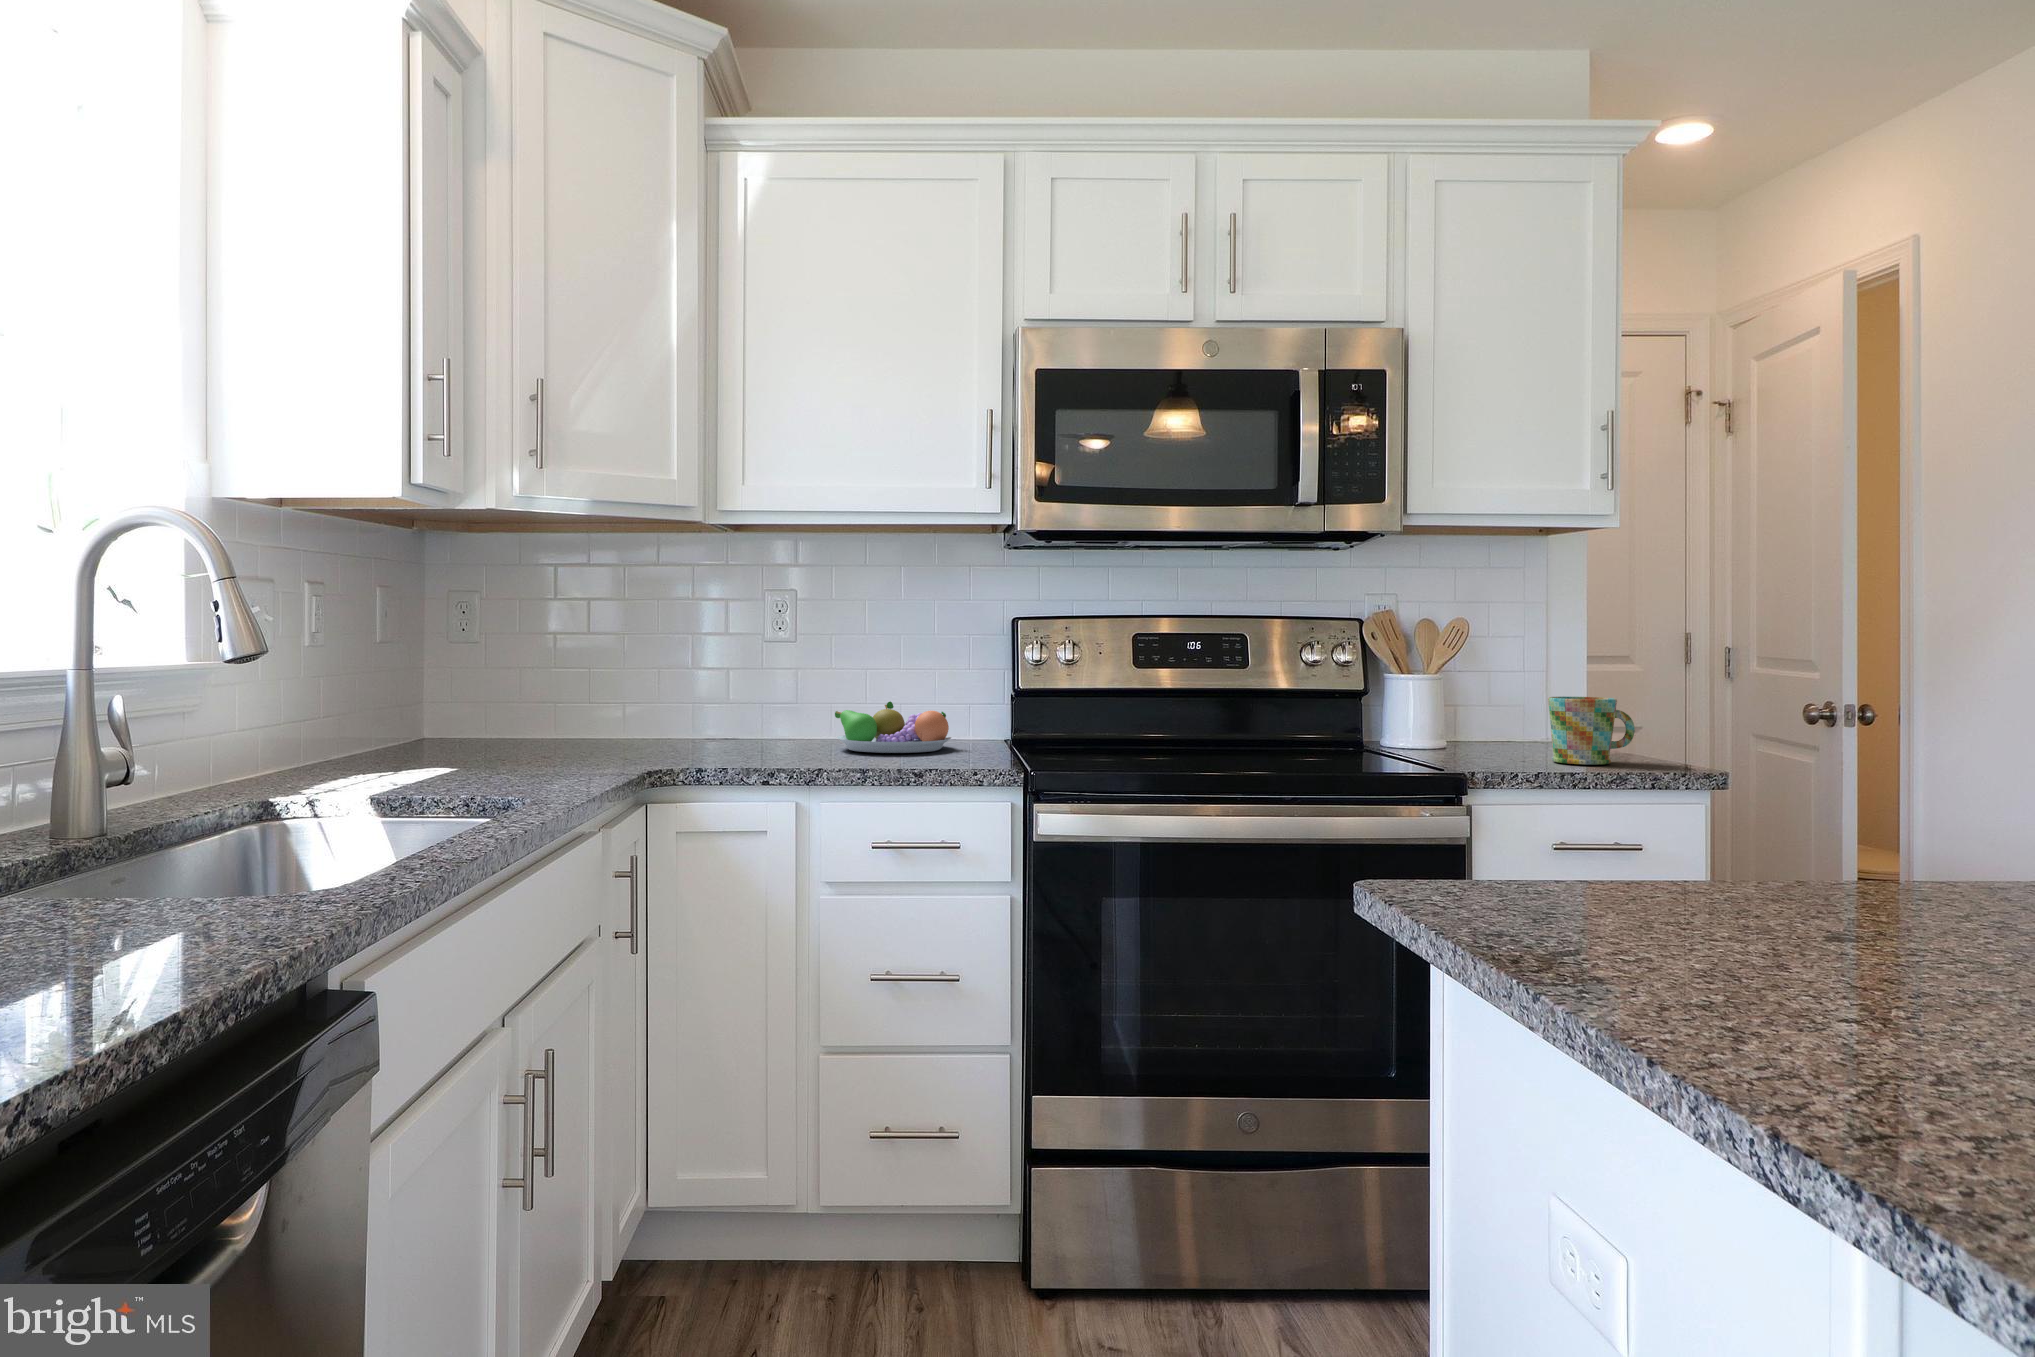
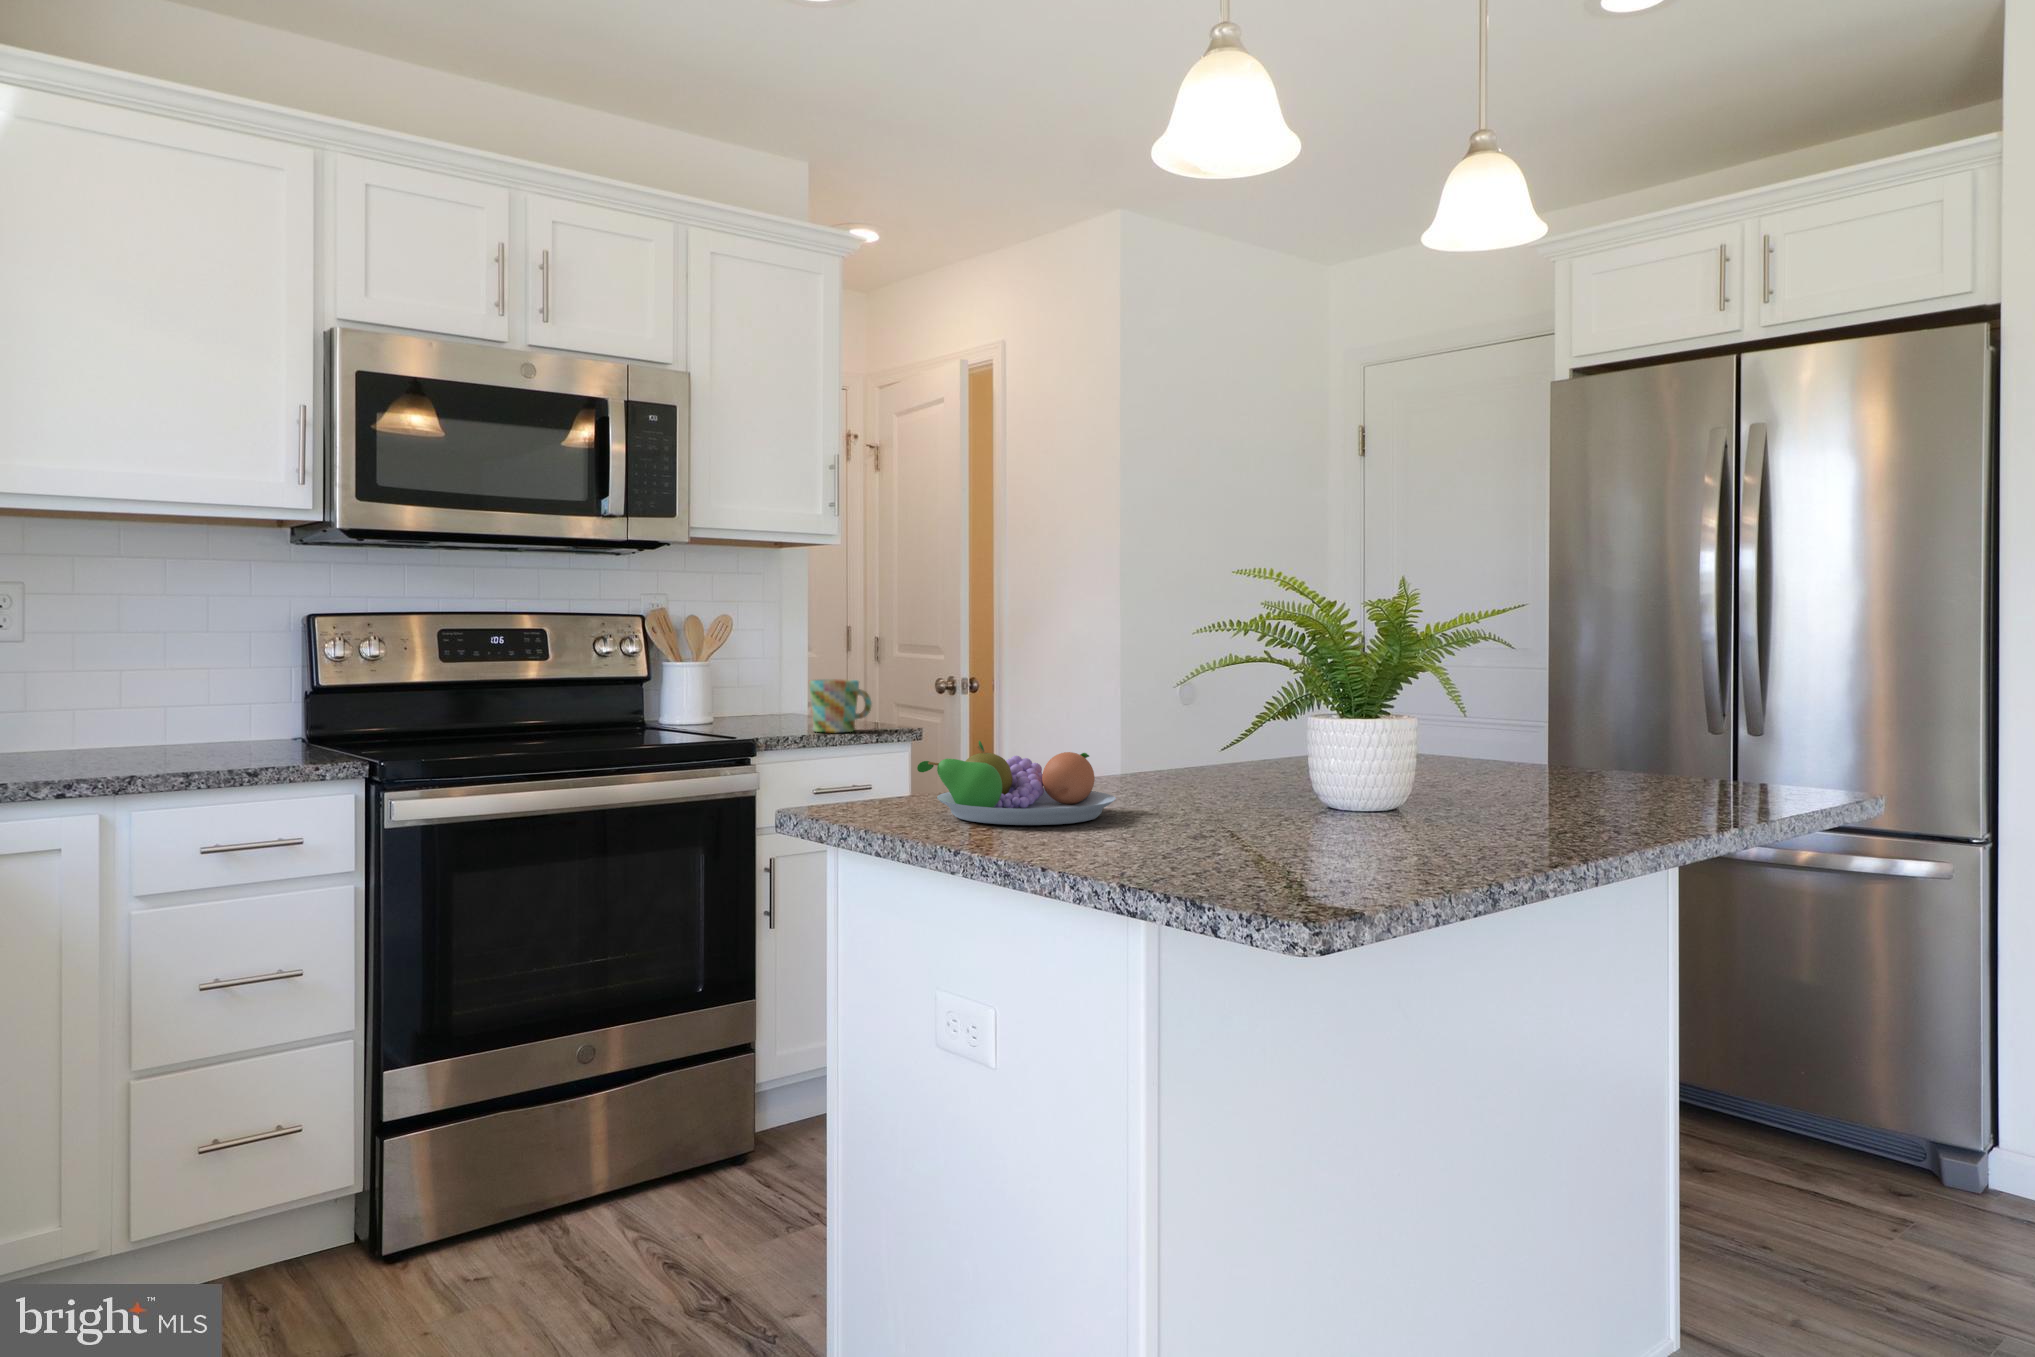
fruit bowl: present [835,701,951,753] -> present [917,741,1116,825]

